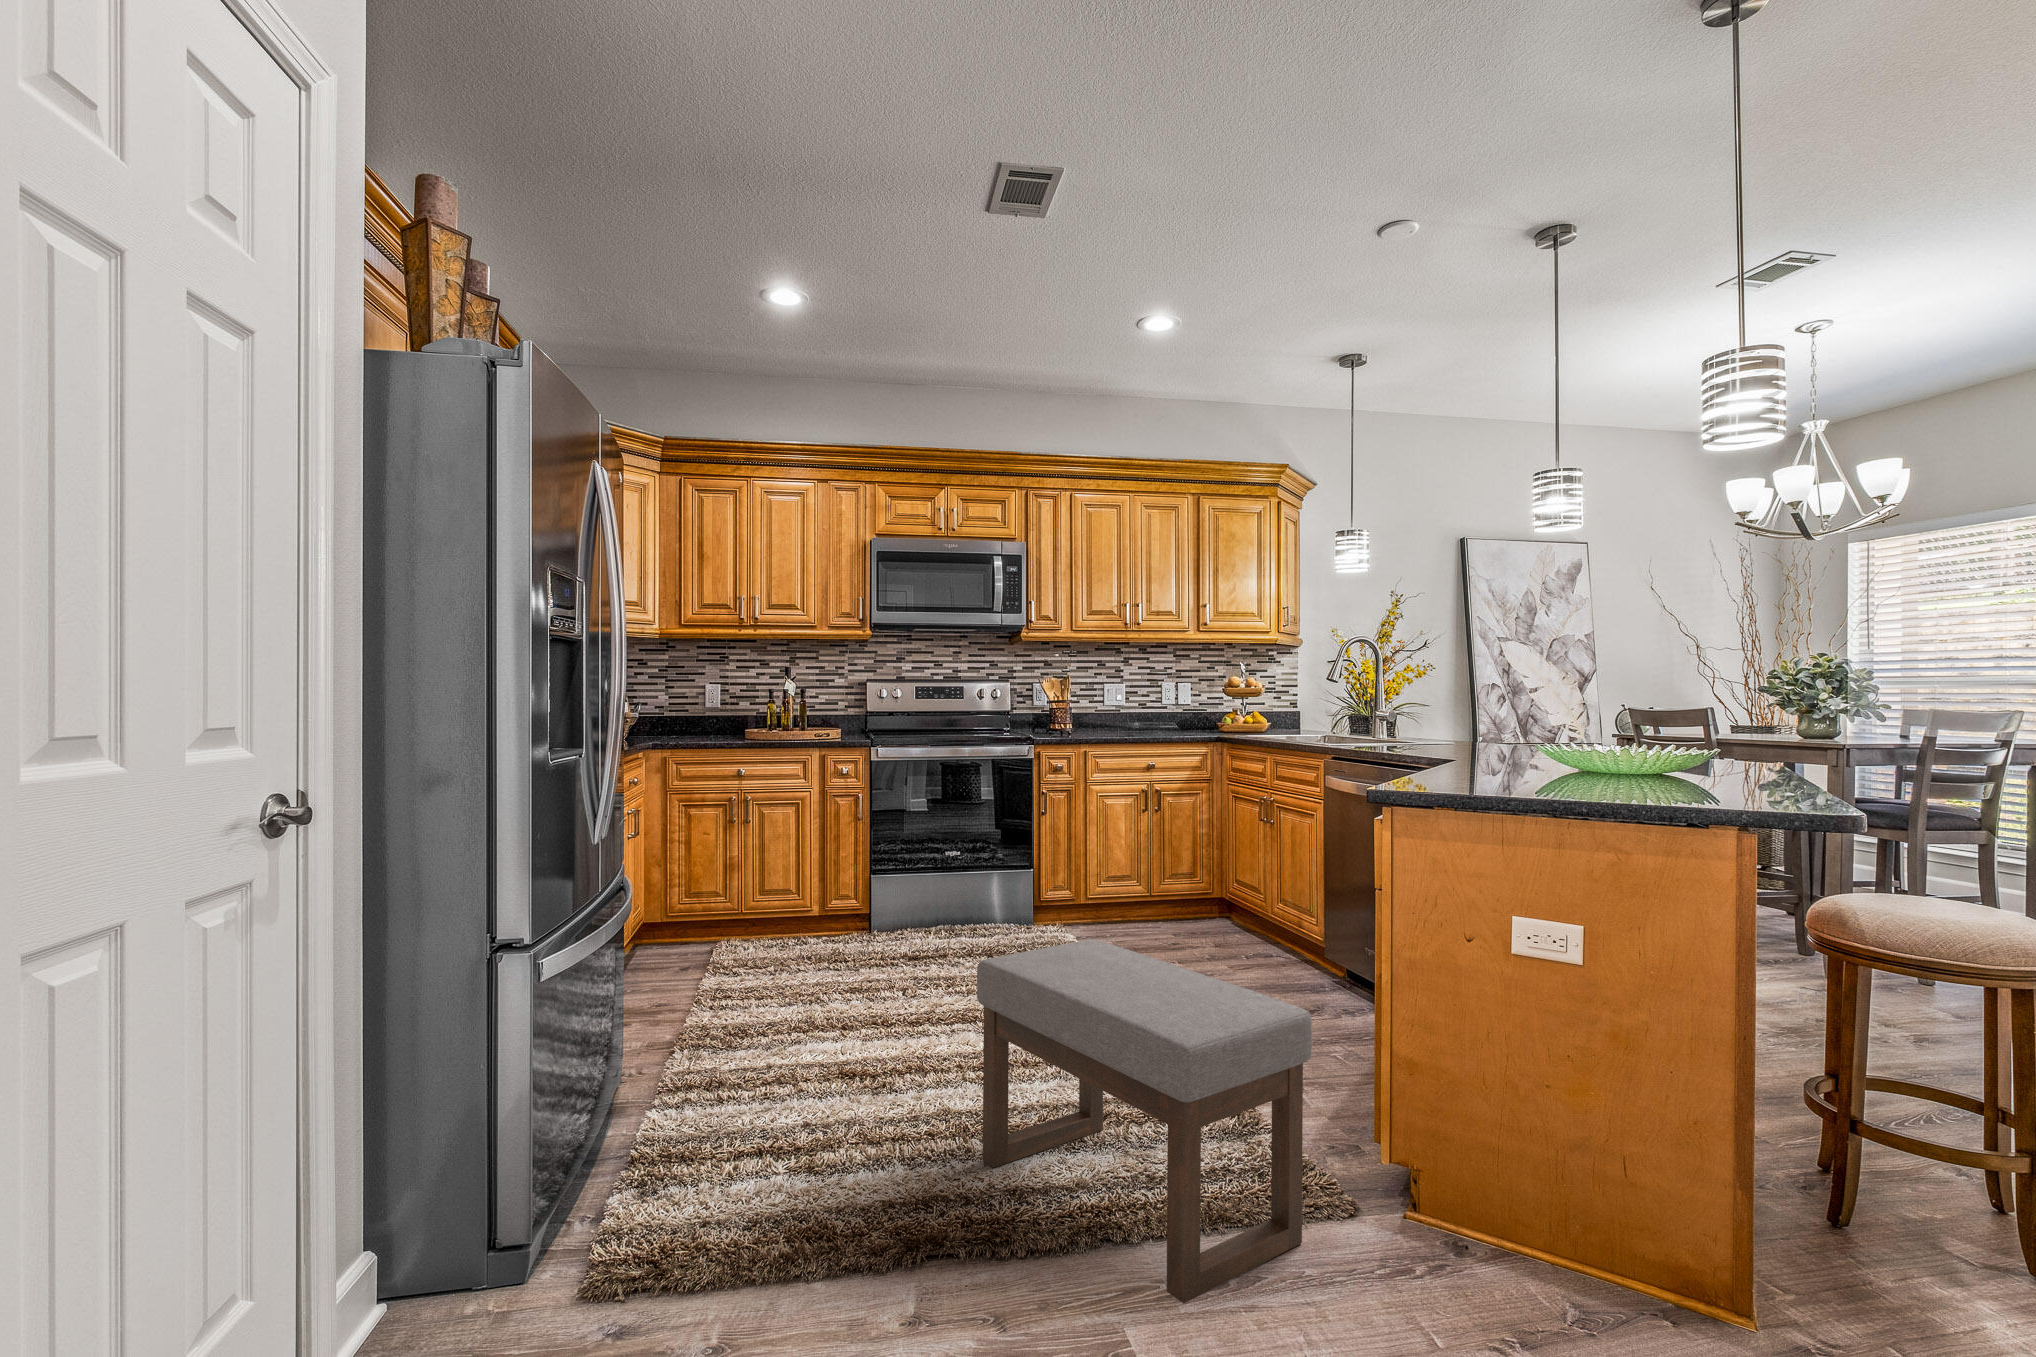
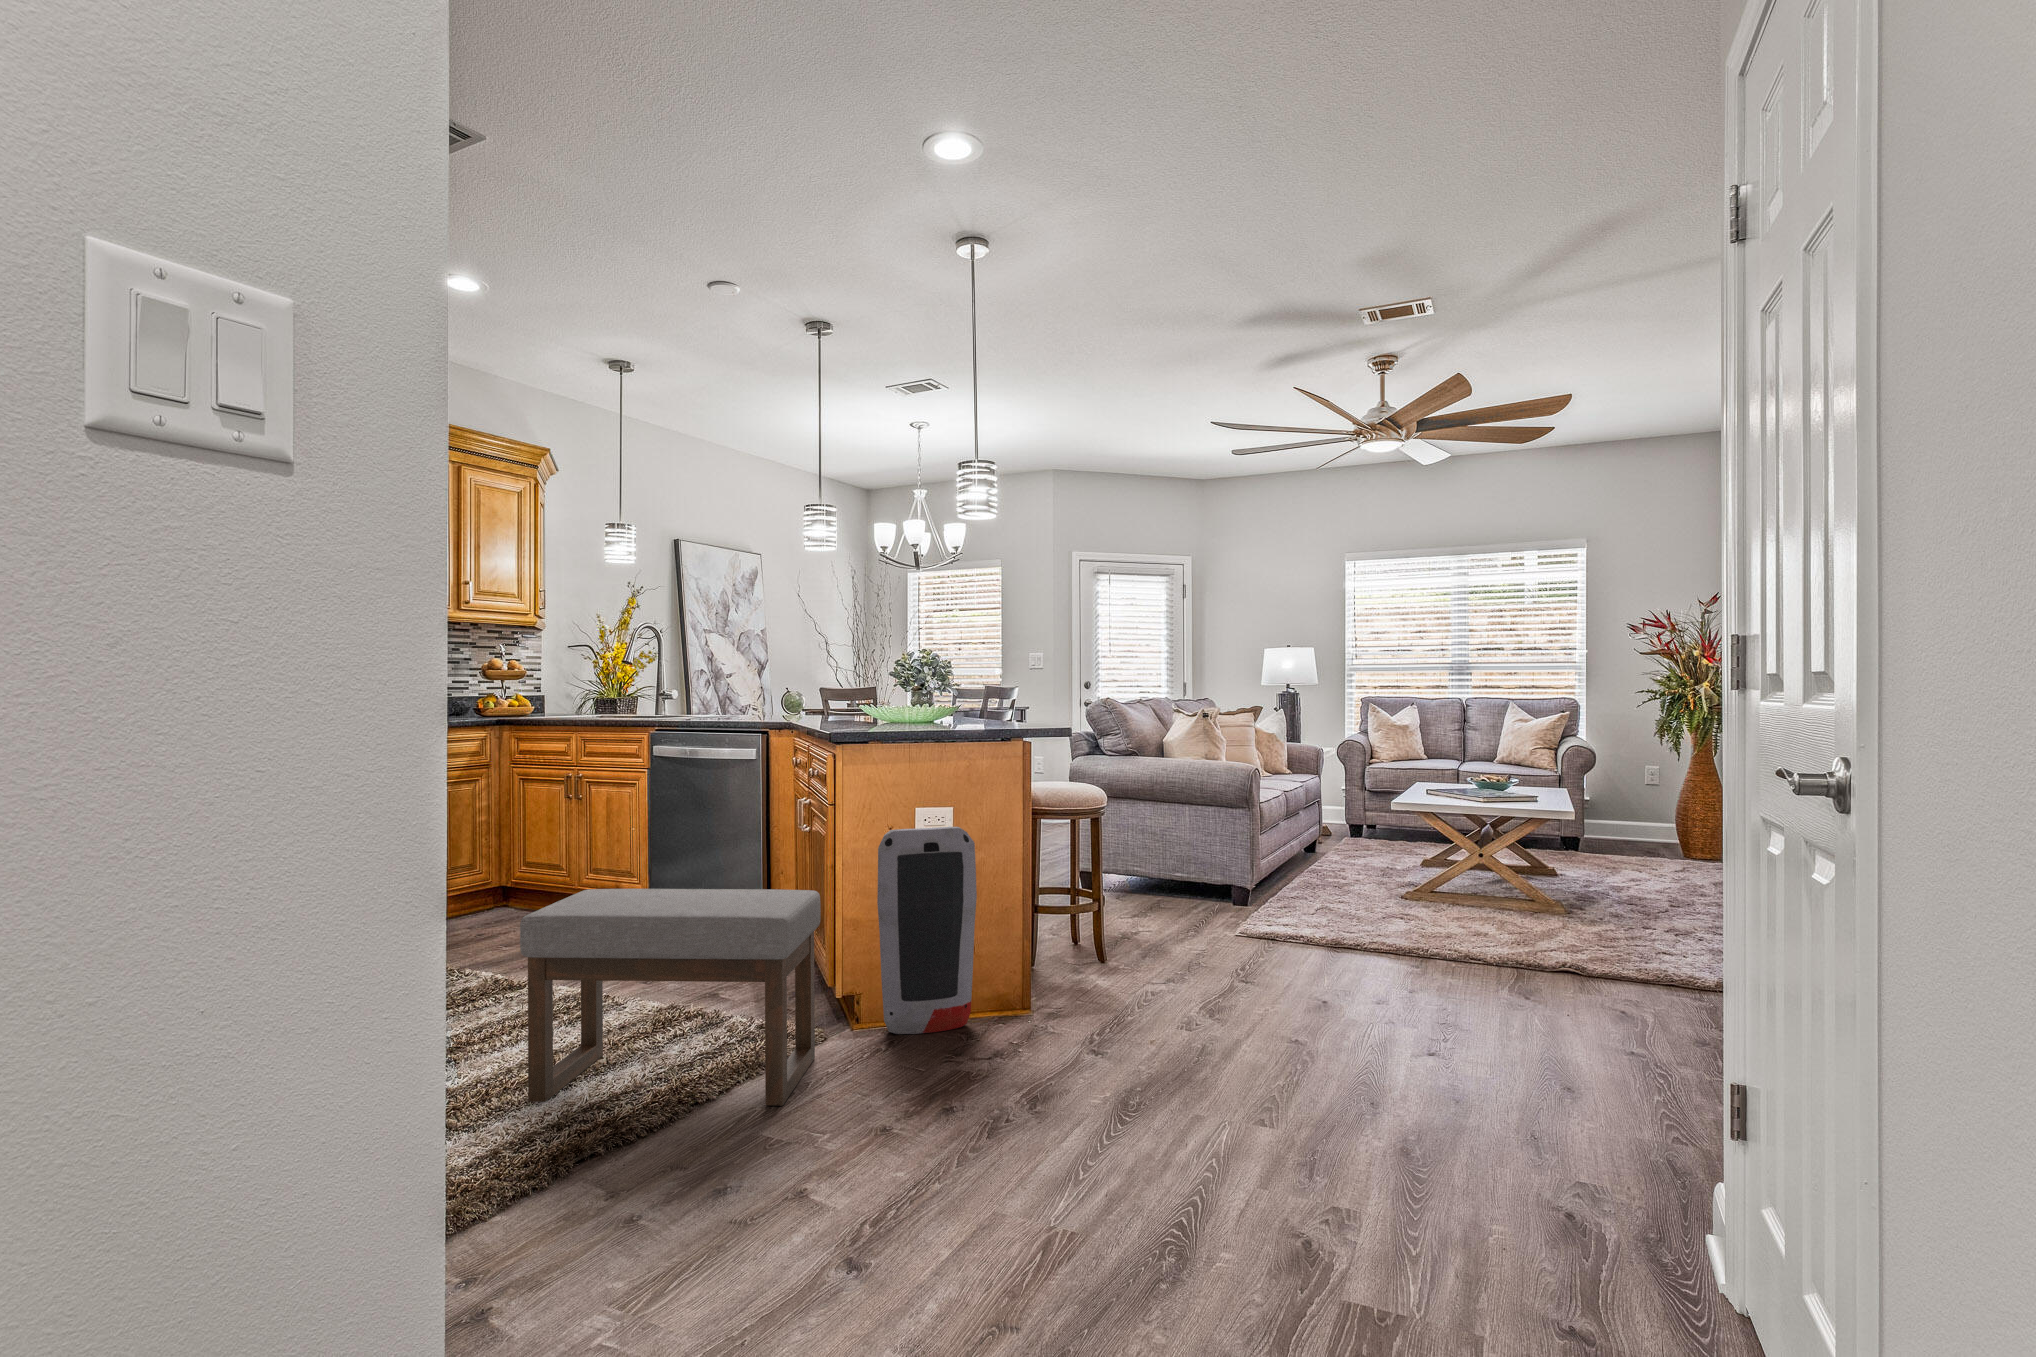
air purifier: none [1425,943,1603,1290] -> present [877,827,977,1034]

